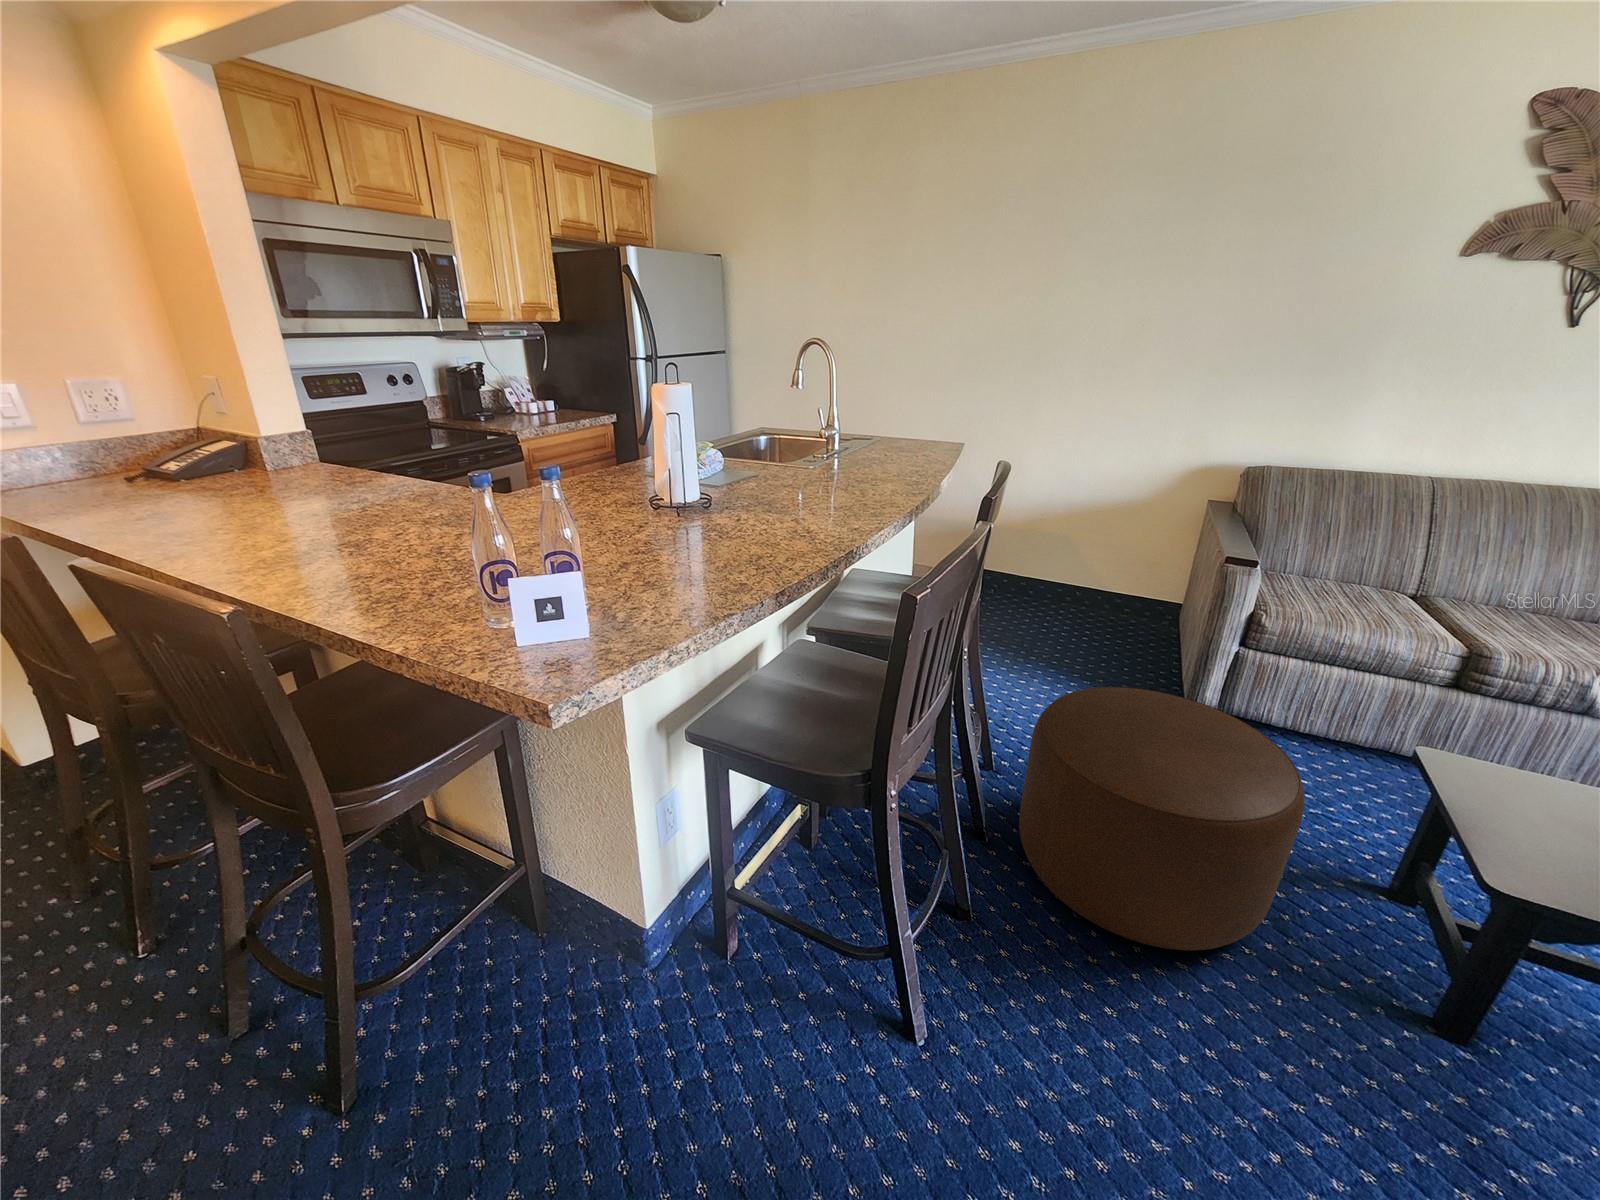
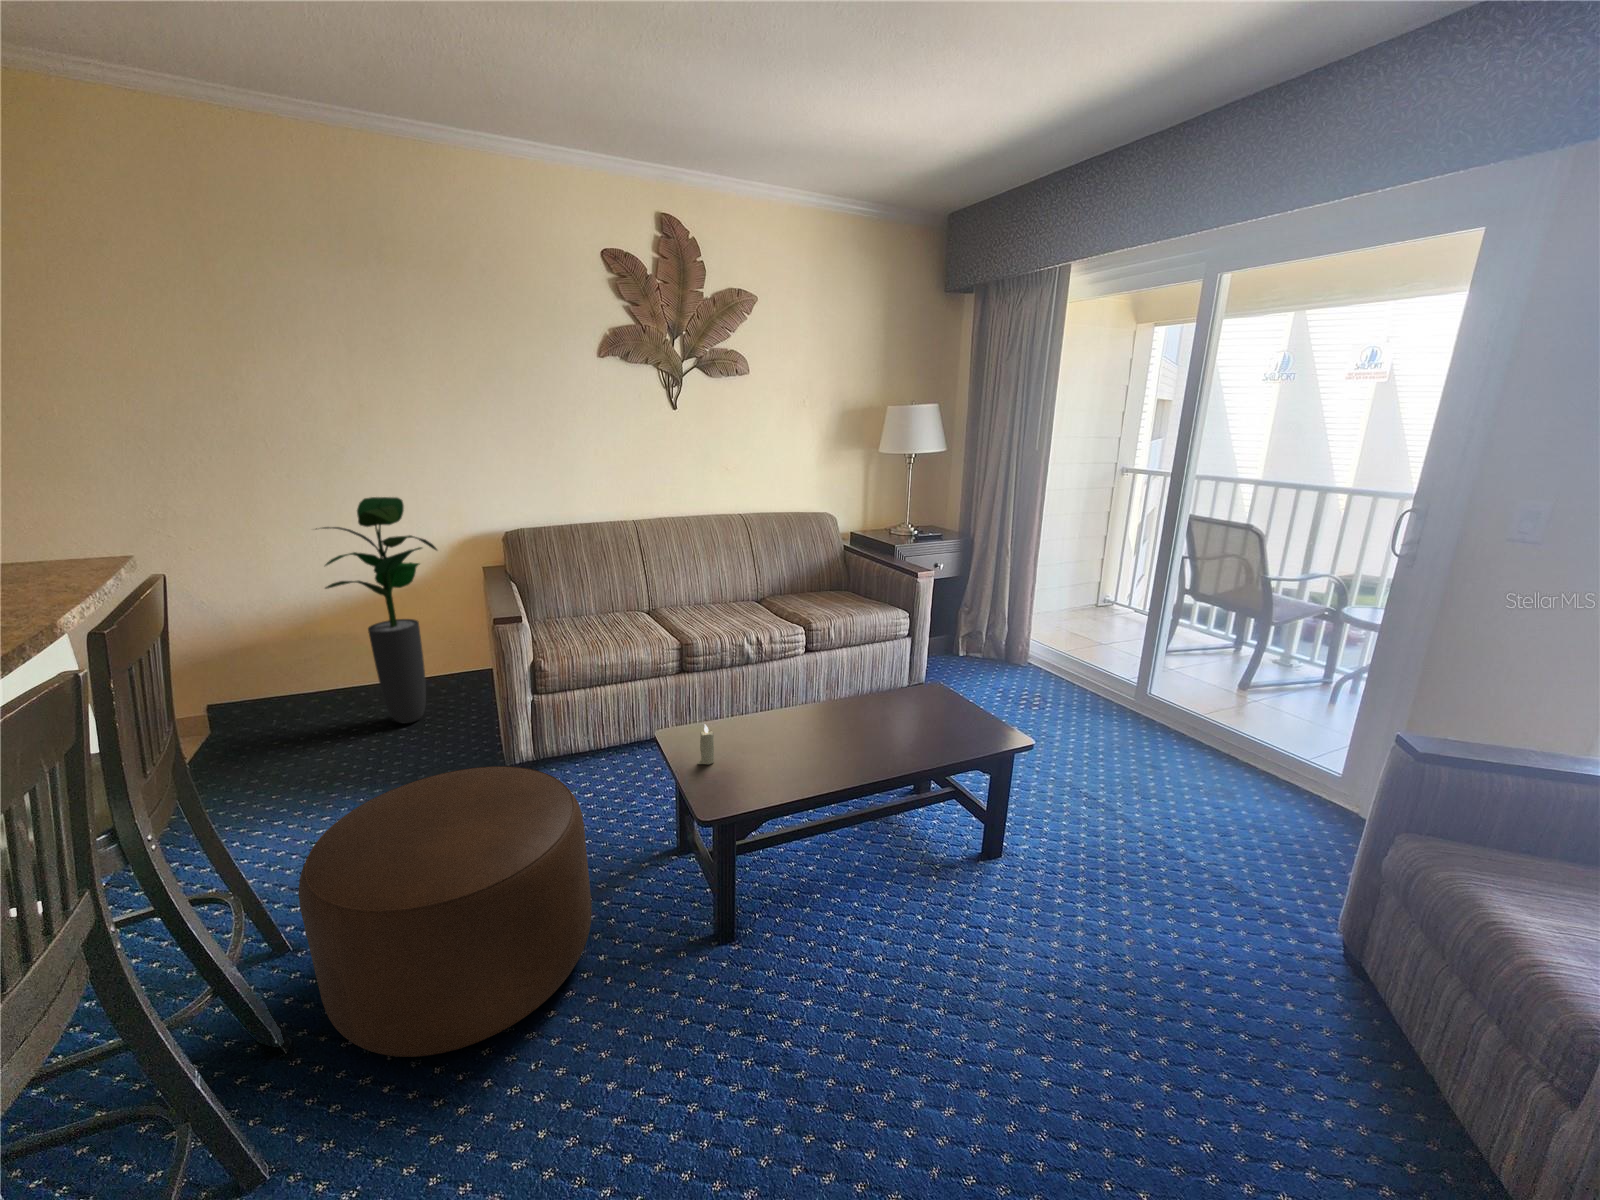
potted plant: none [1067,415,1173,630] -> present [316,497,437,723]
candle: none [1492,772,1542,825] -> present [698,725,714,764]

